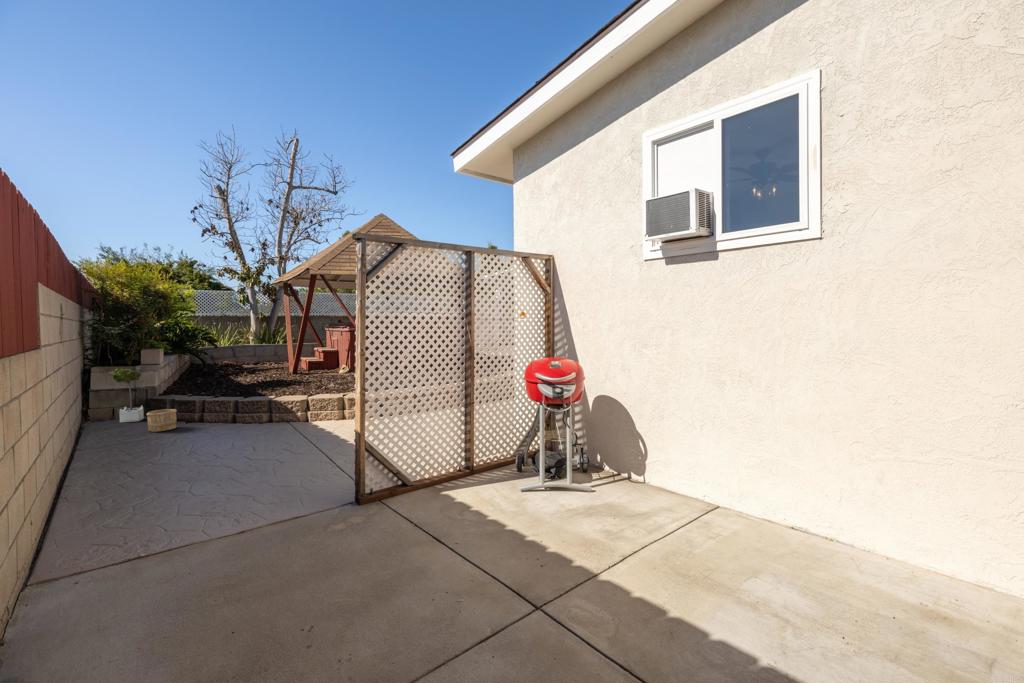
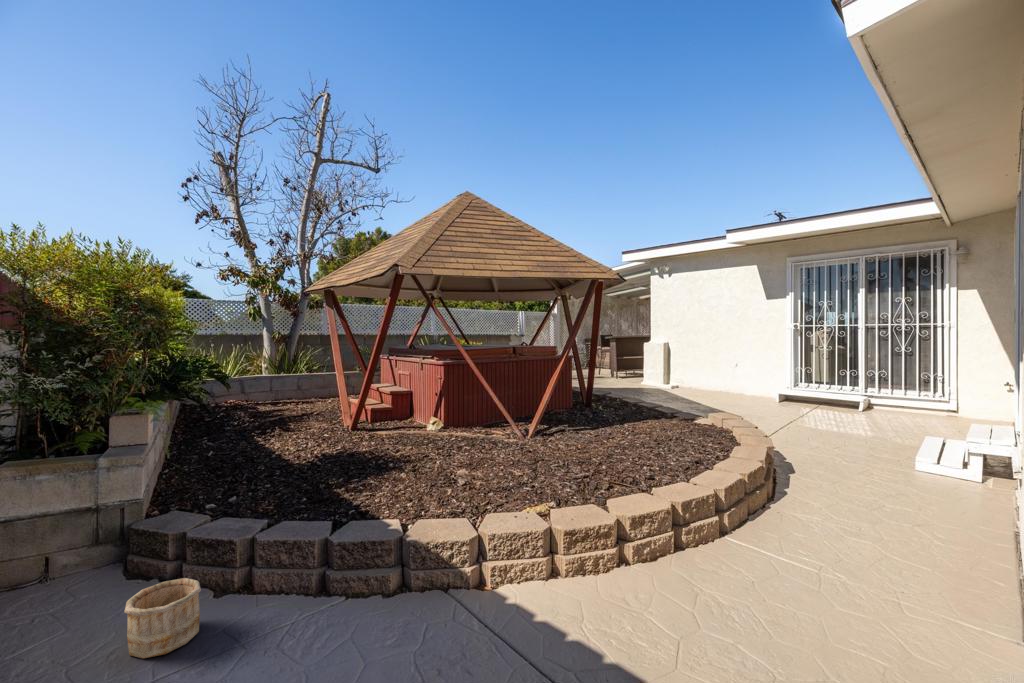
potted tree: present [112,368,144,422] -> none [40,468,113,600]

